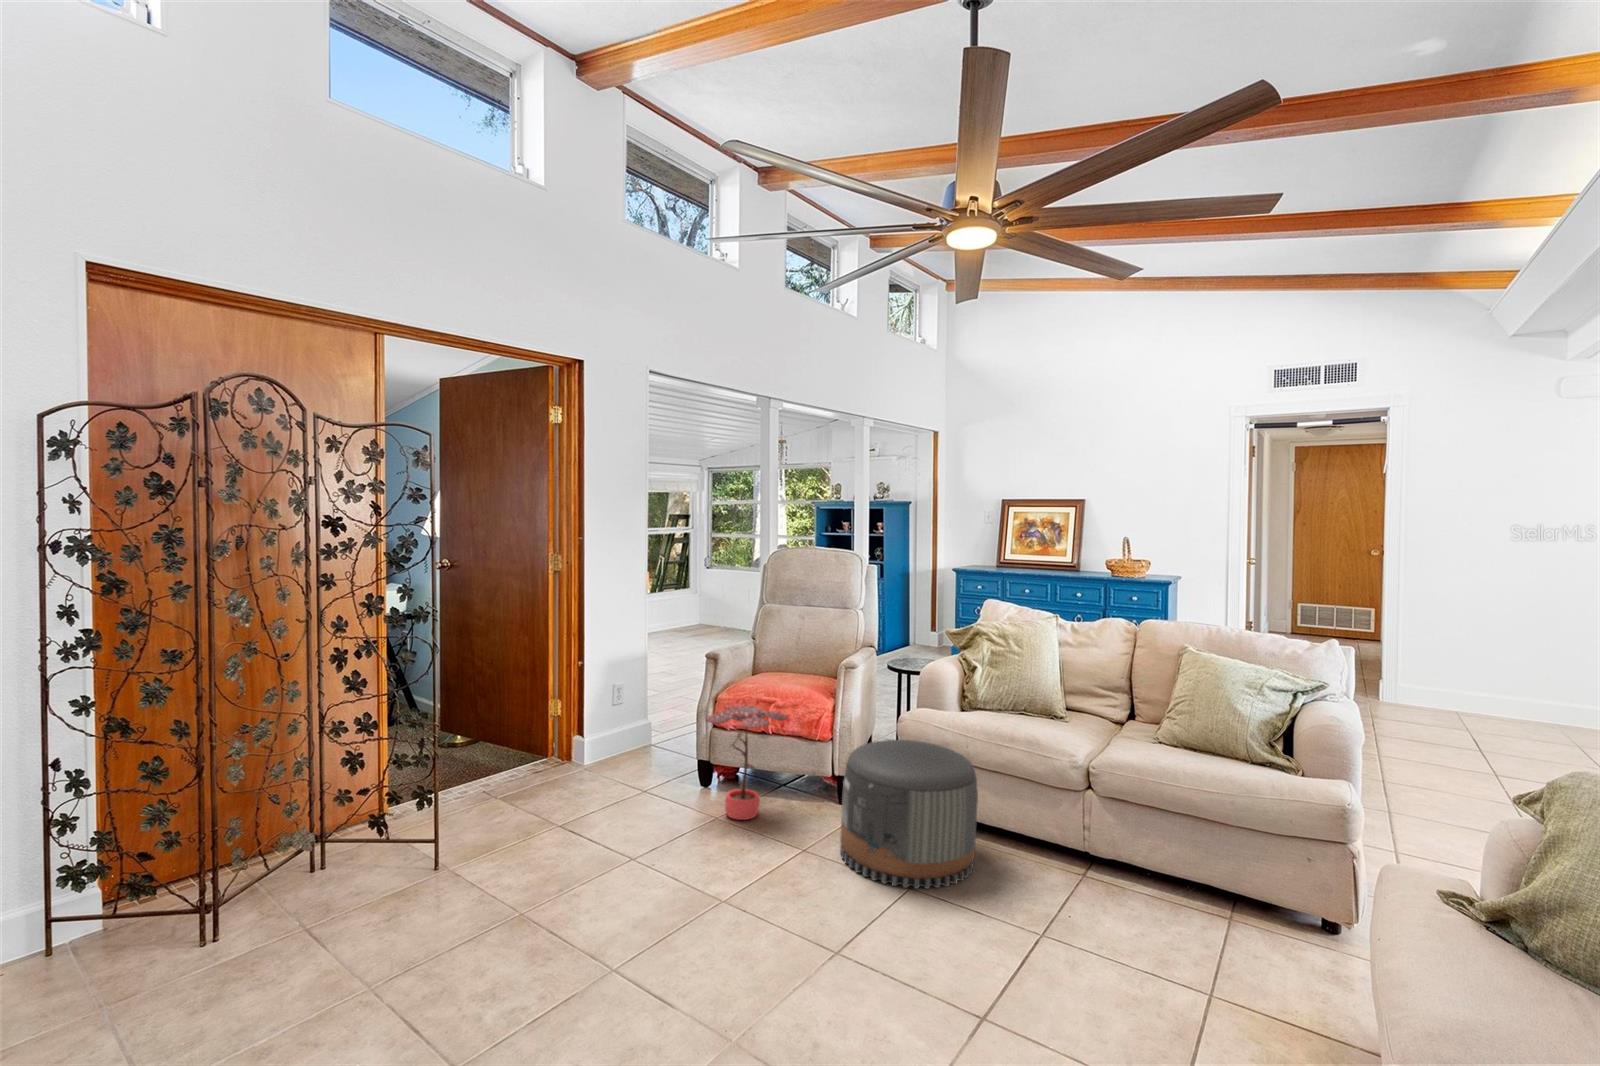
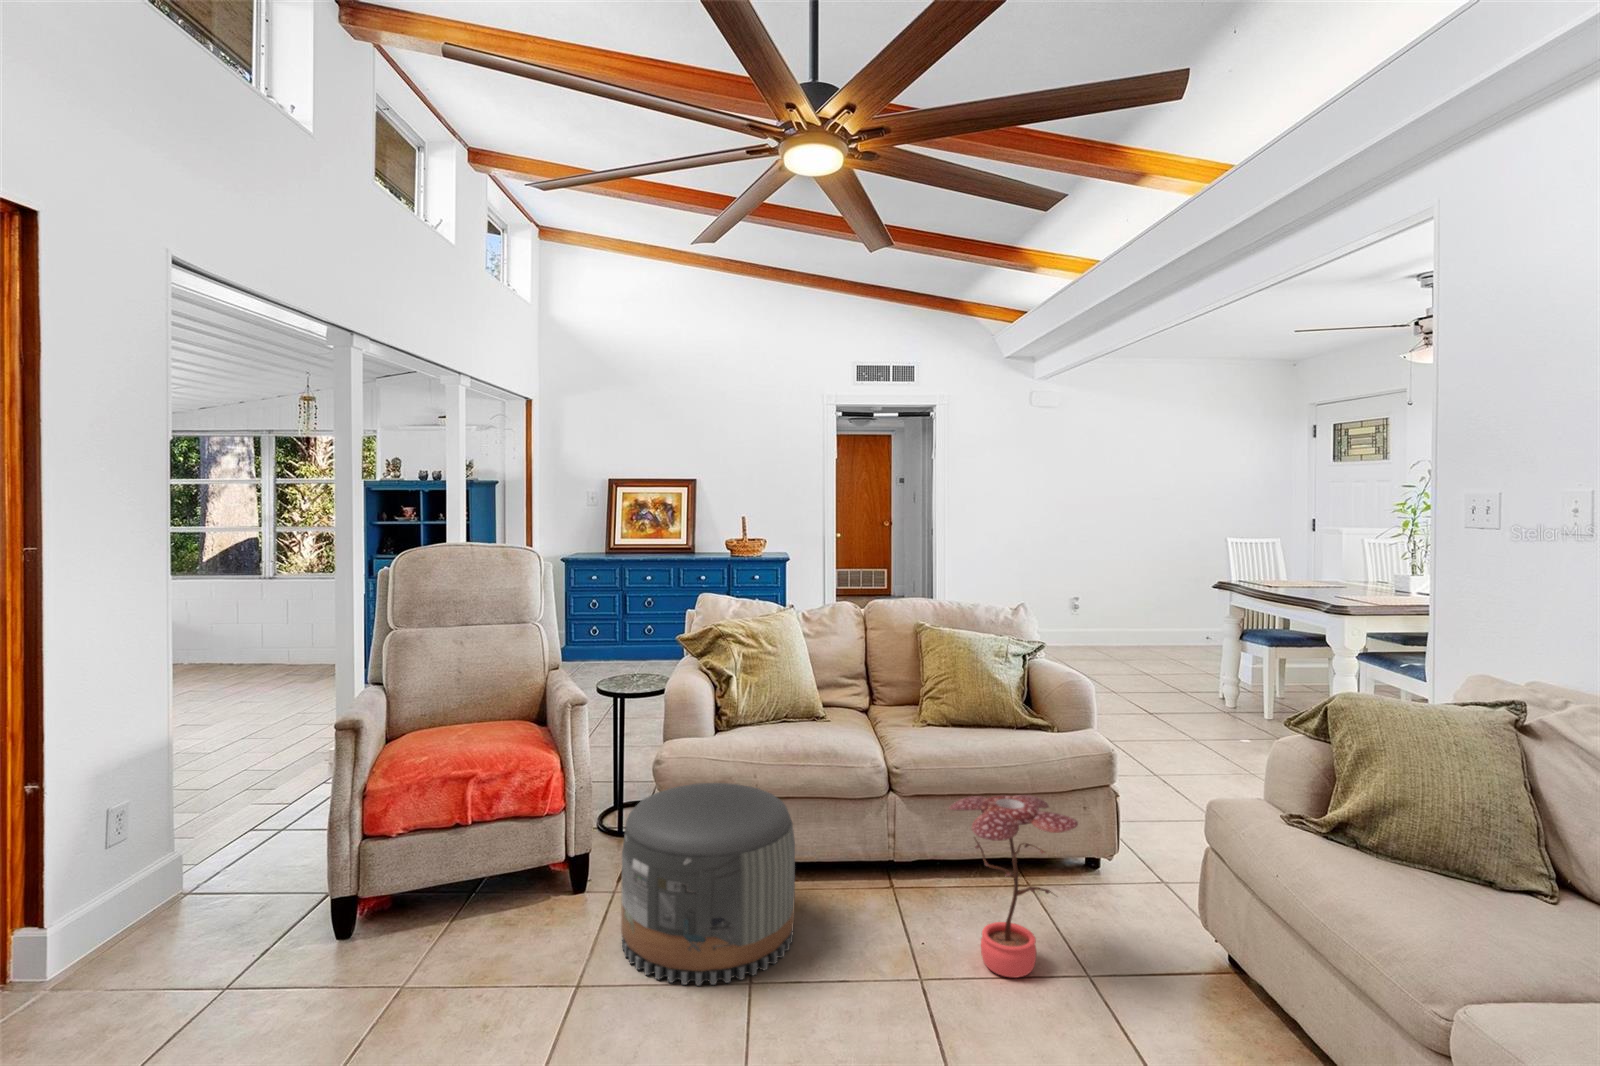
potted plant: present [706,705,788,820] -> present [949,795,1078,977]

